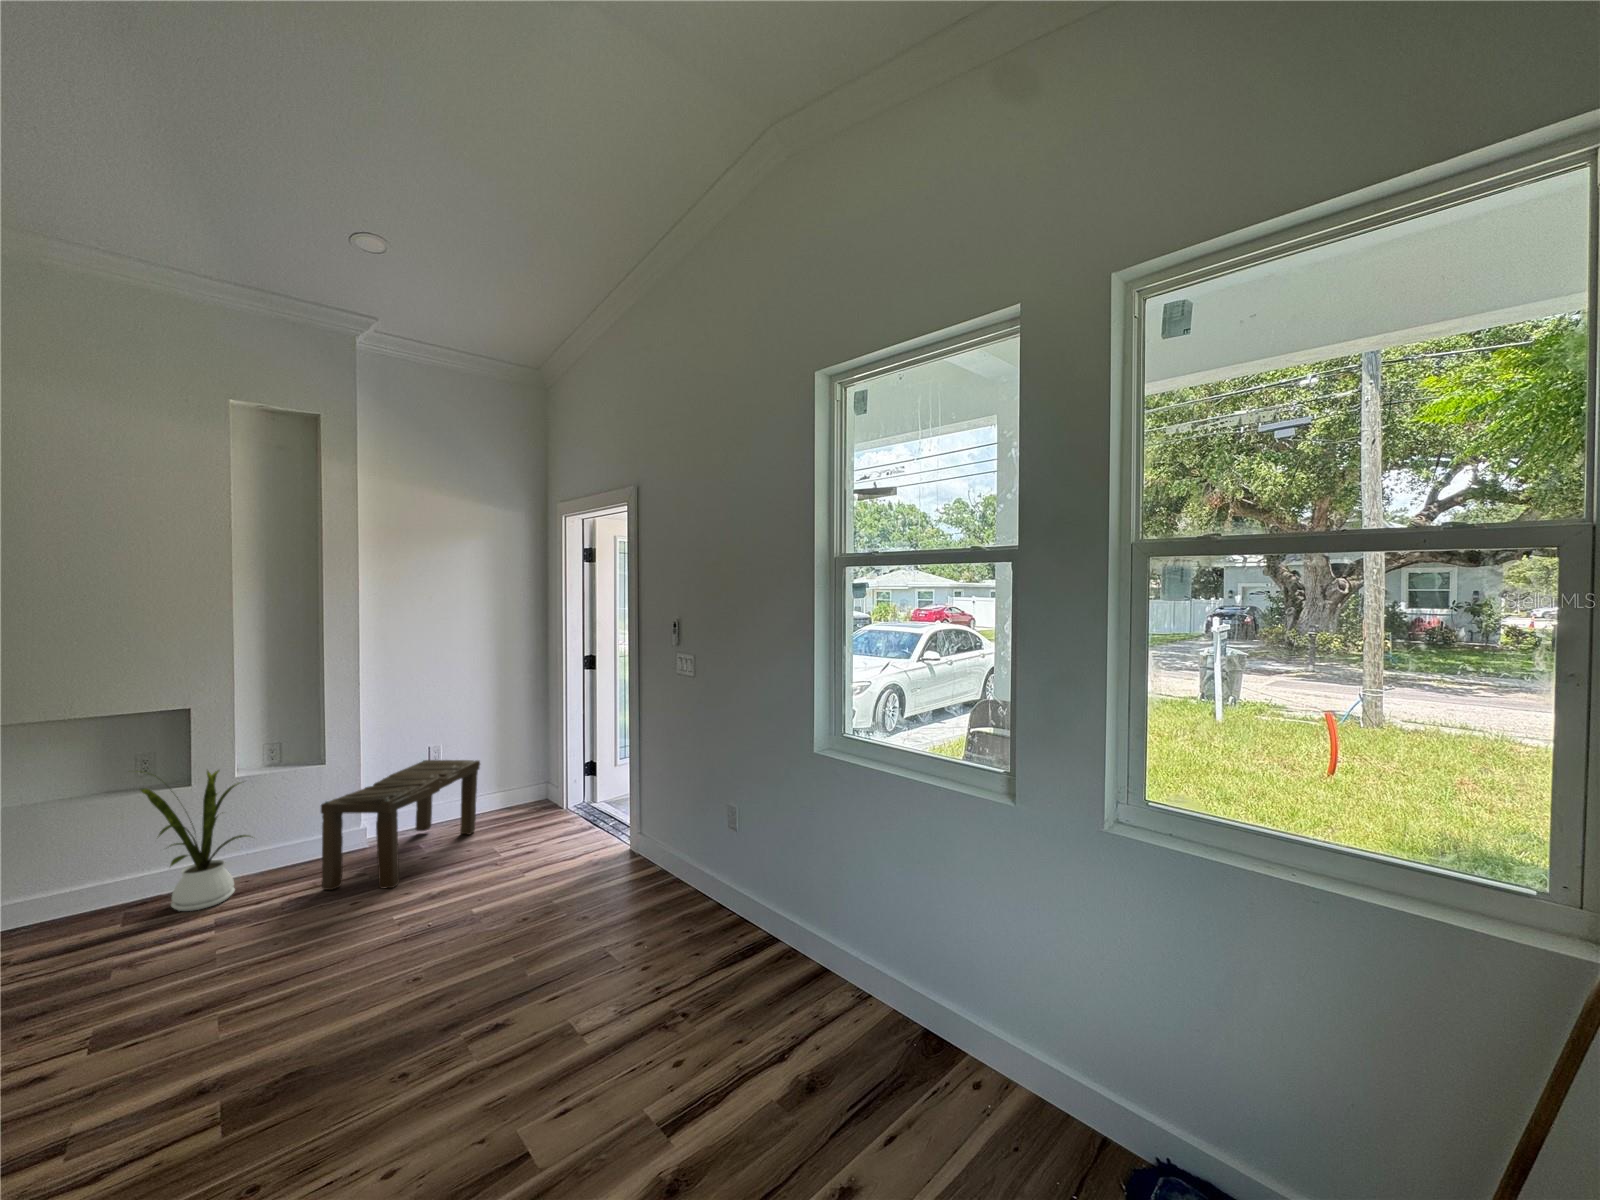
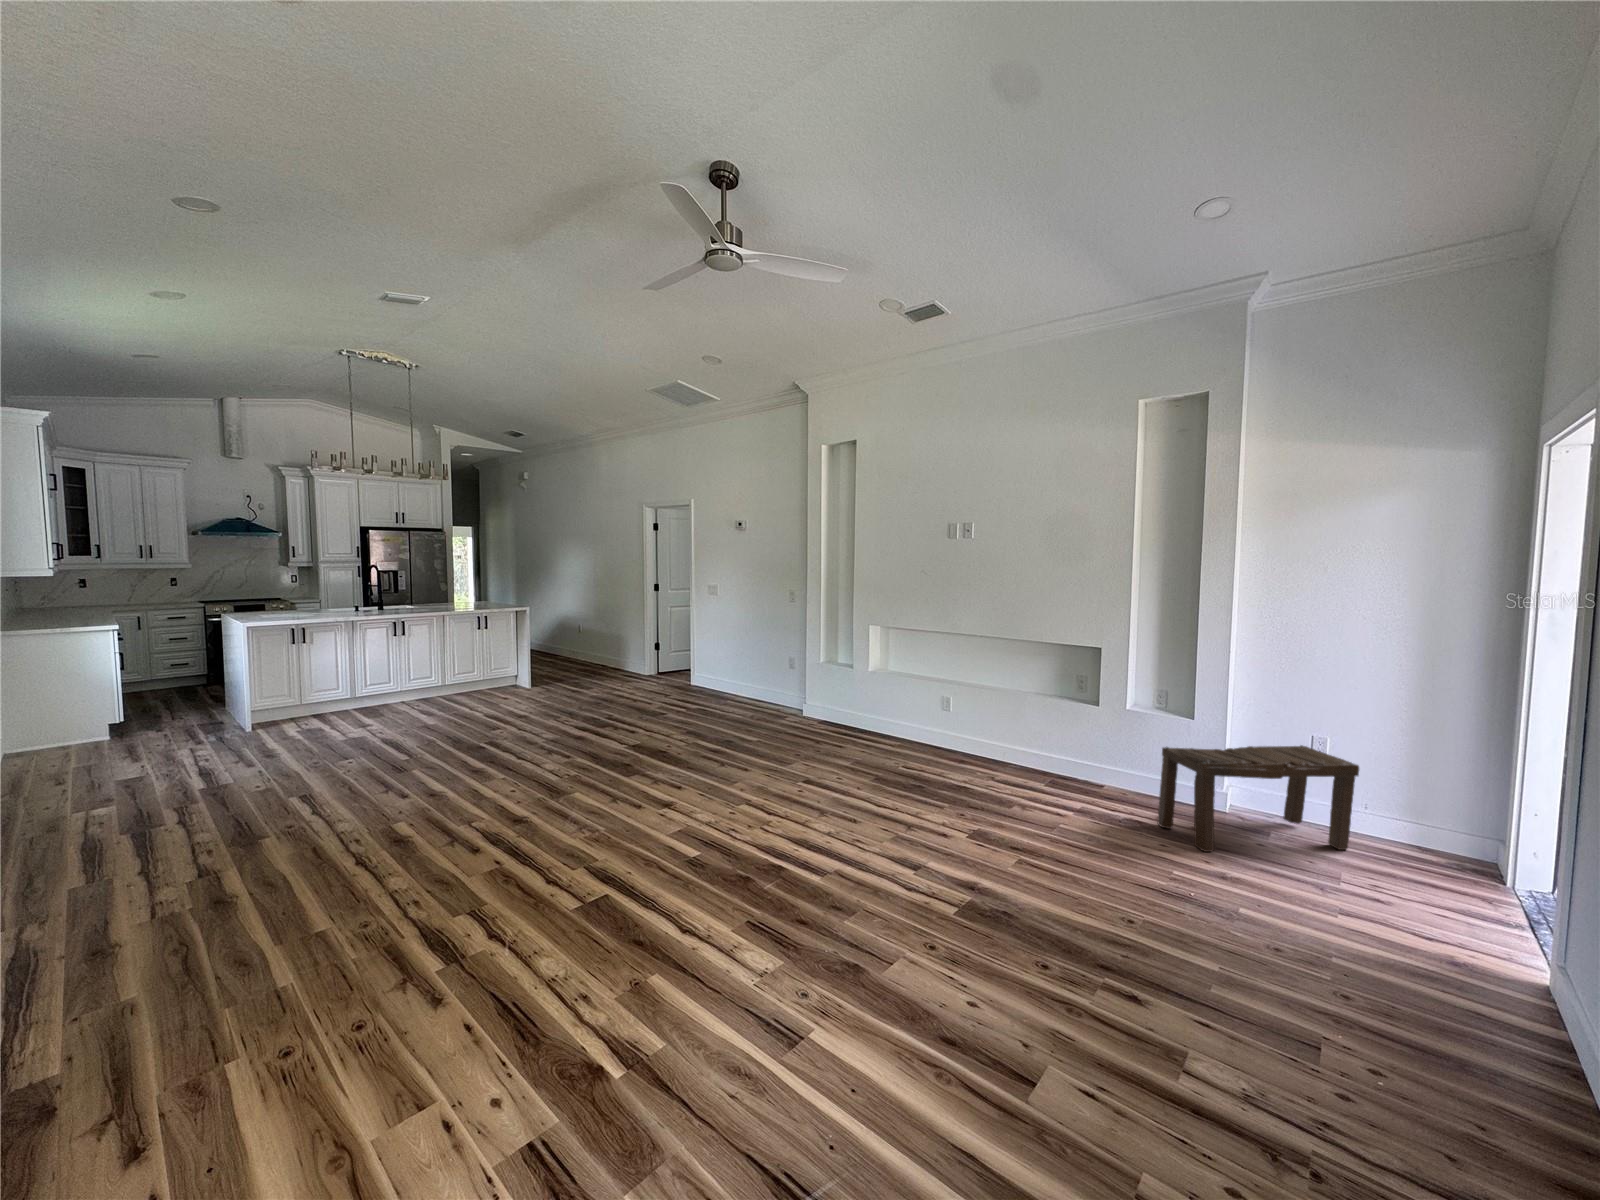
house plant: present [141,770,250,911] -> none [1053,680,1130,799]

